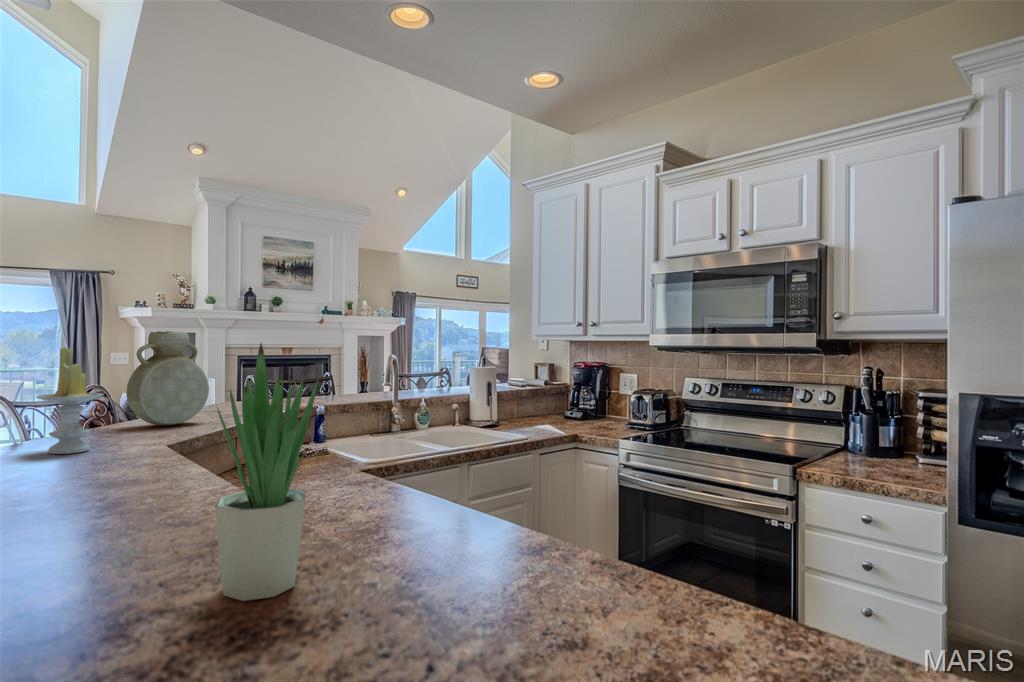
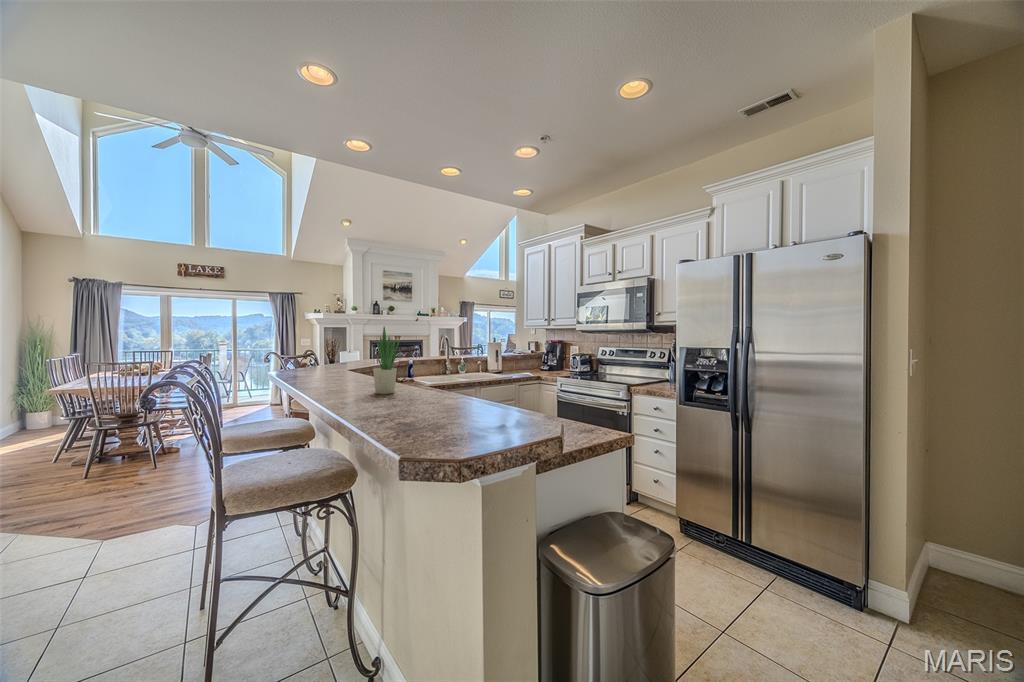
vase: present [126,331,209,425] -> none [329,325,362,365]
candle: present [36,347,104,454] -> none [302,331,325,372]

